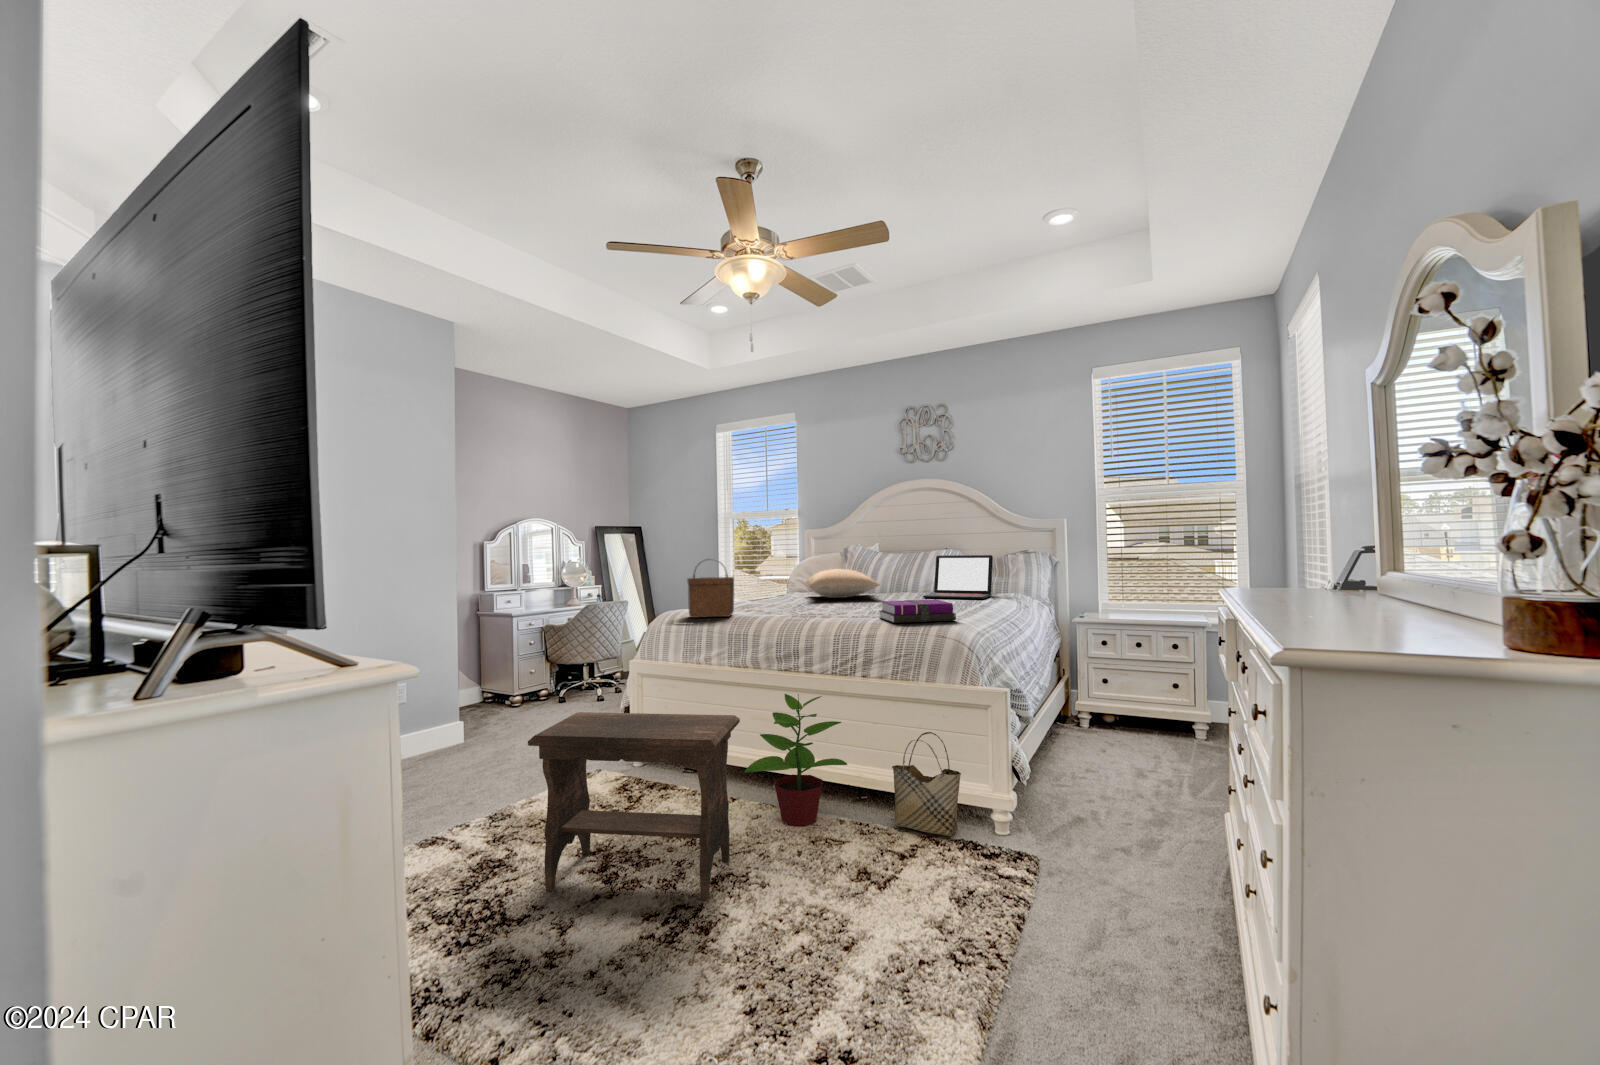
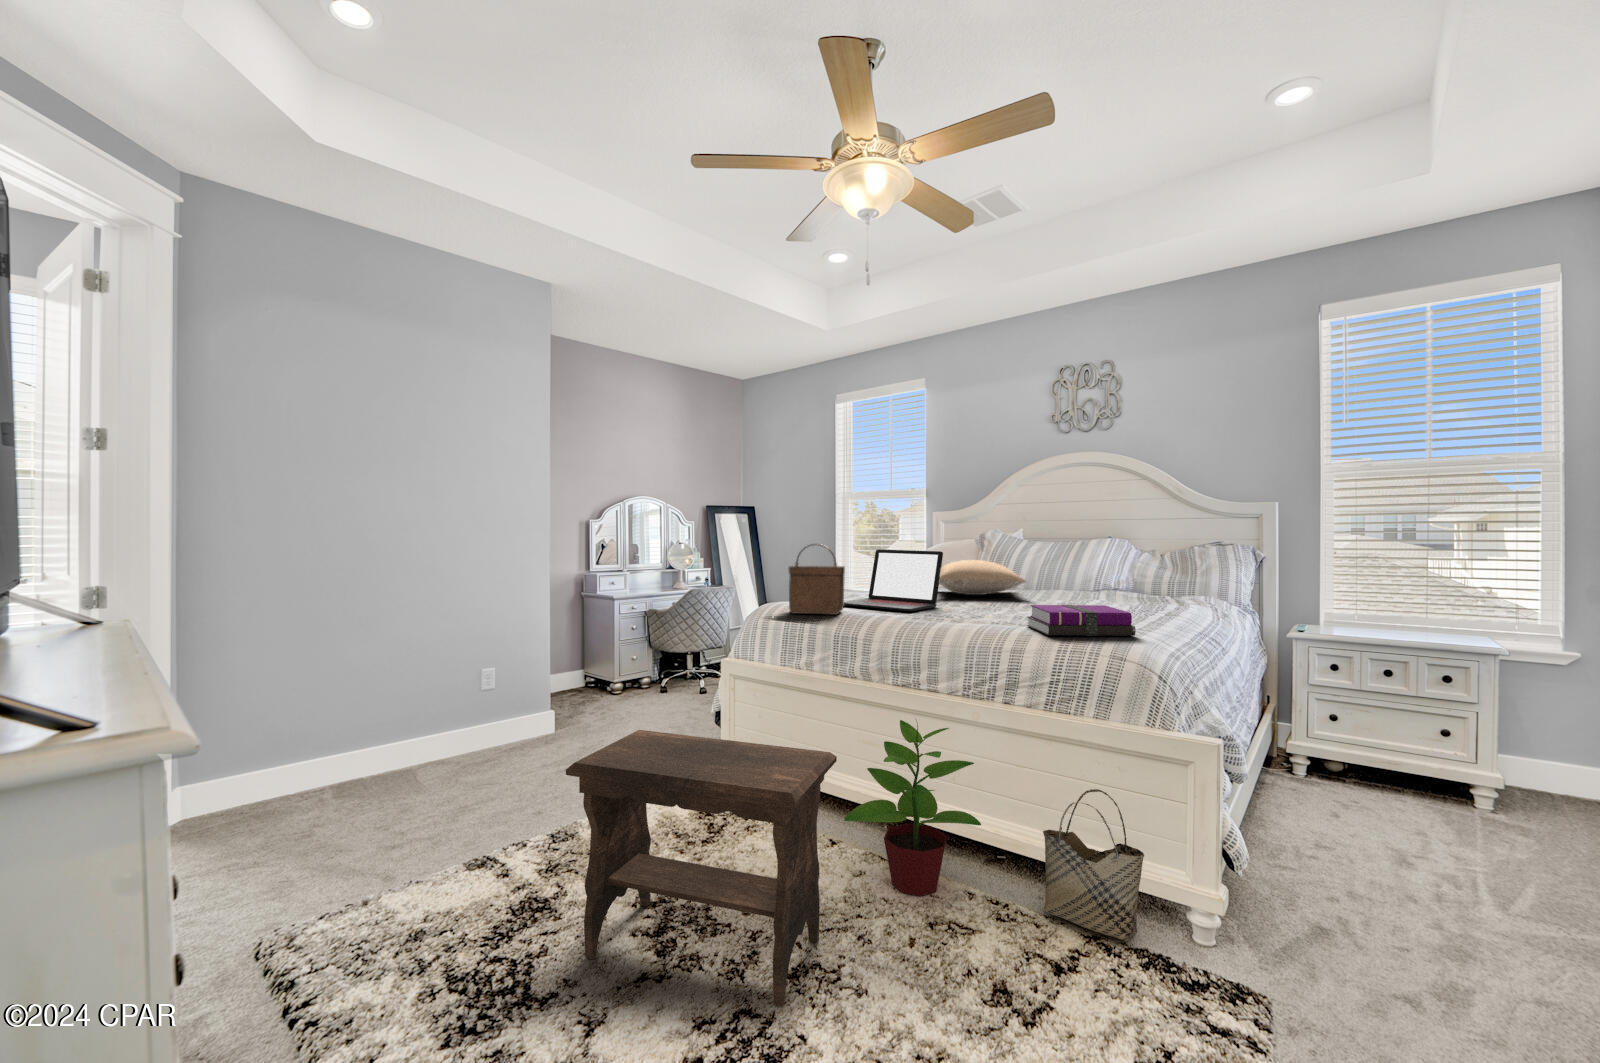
laptop: present [923,555,993,599] -> present [844,549,943,612]

